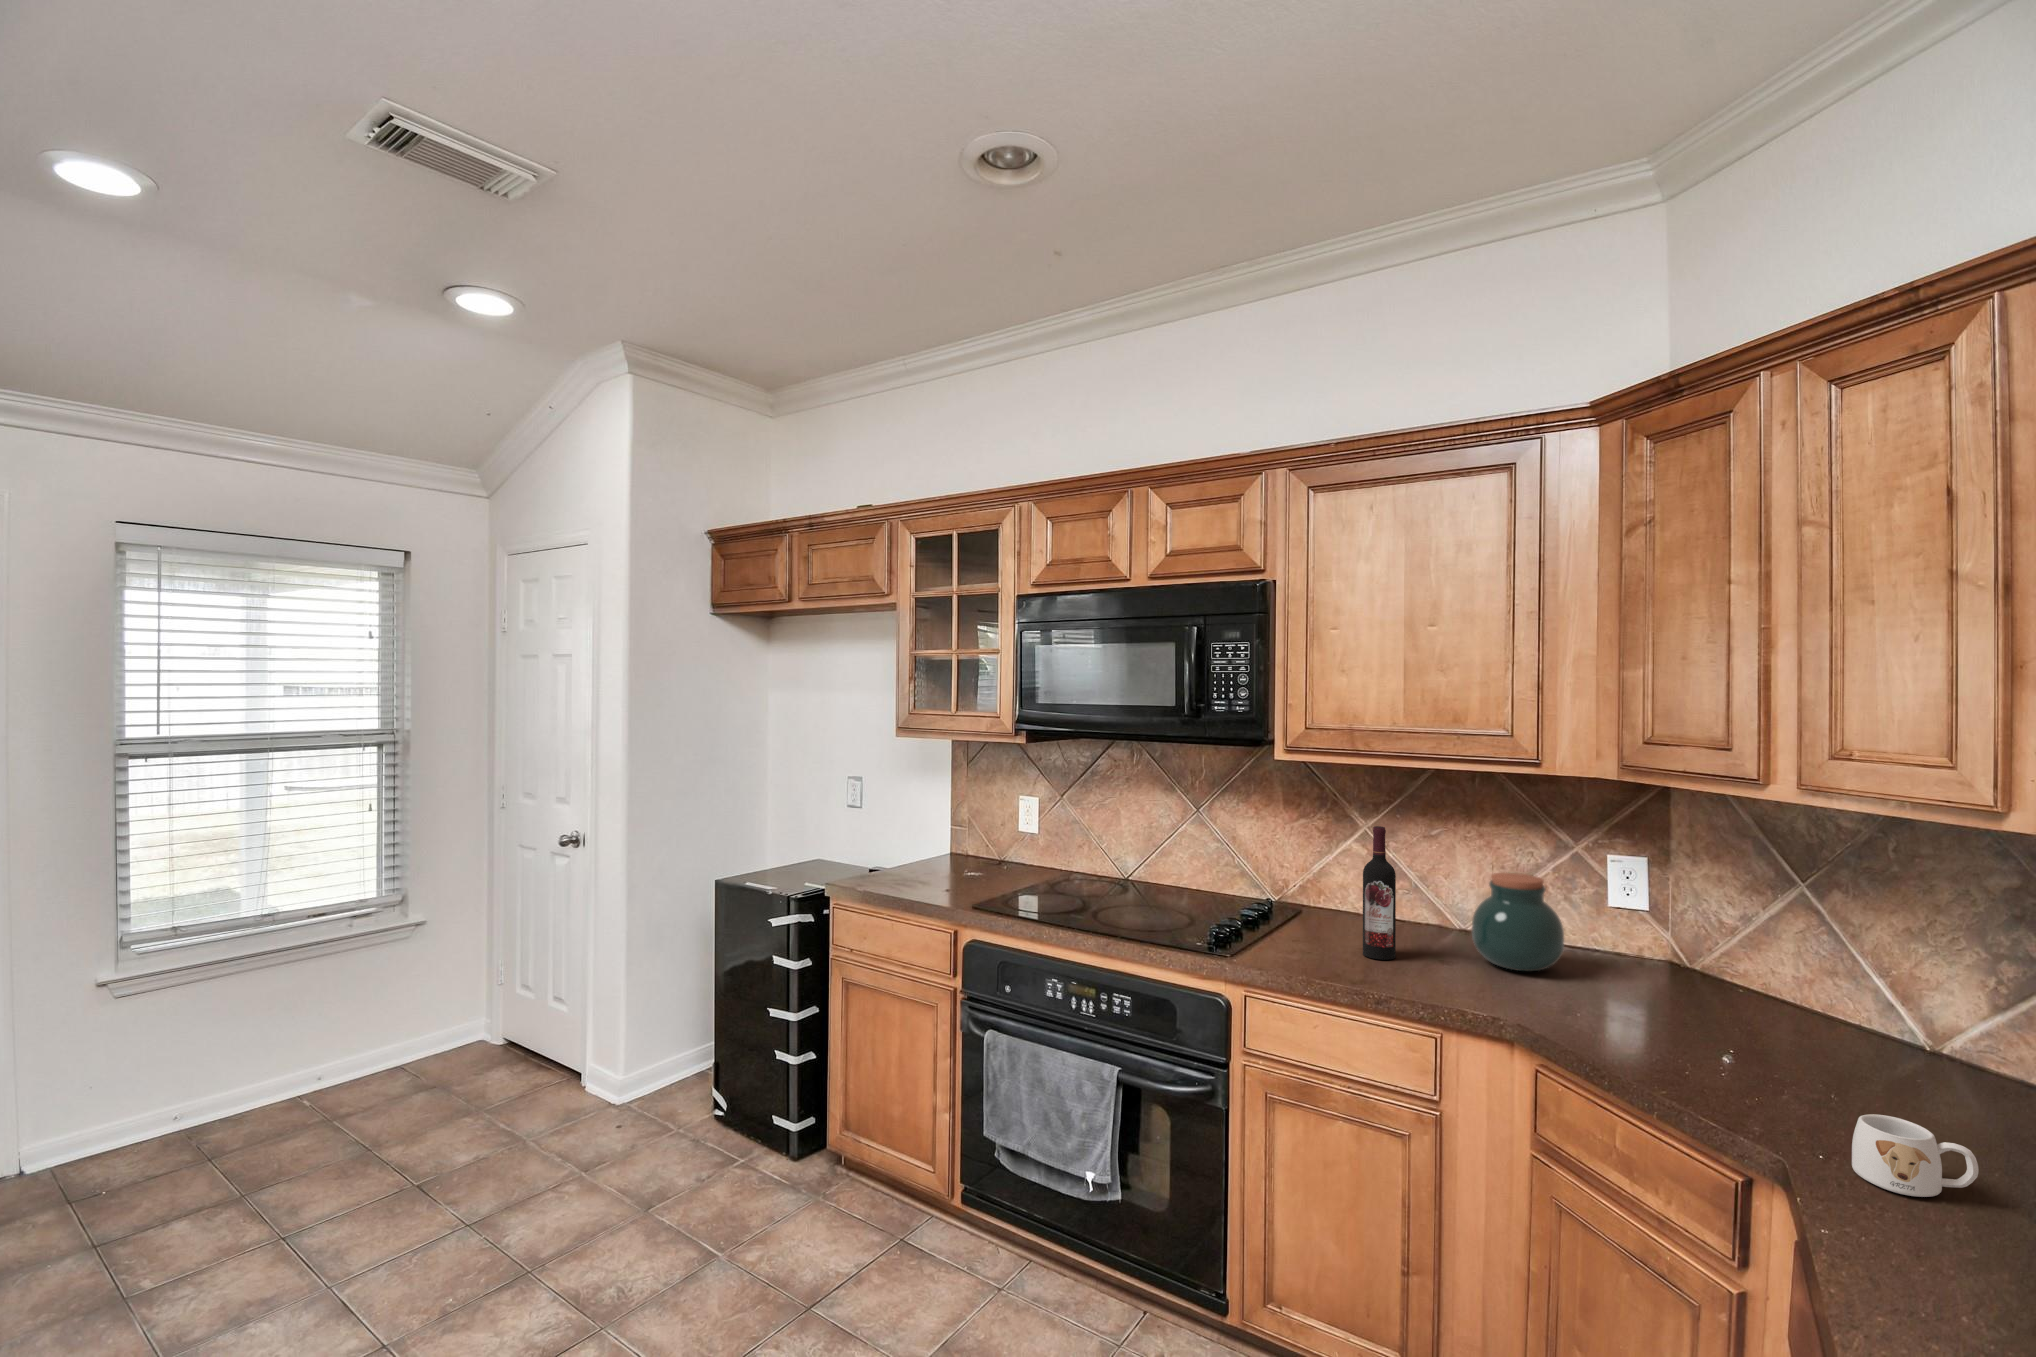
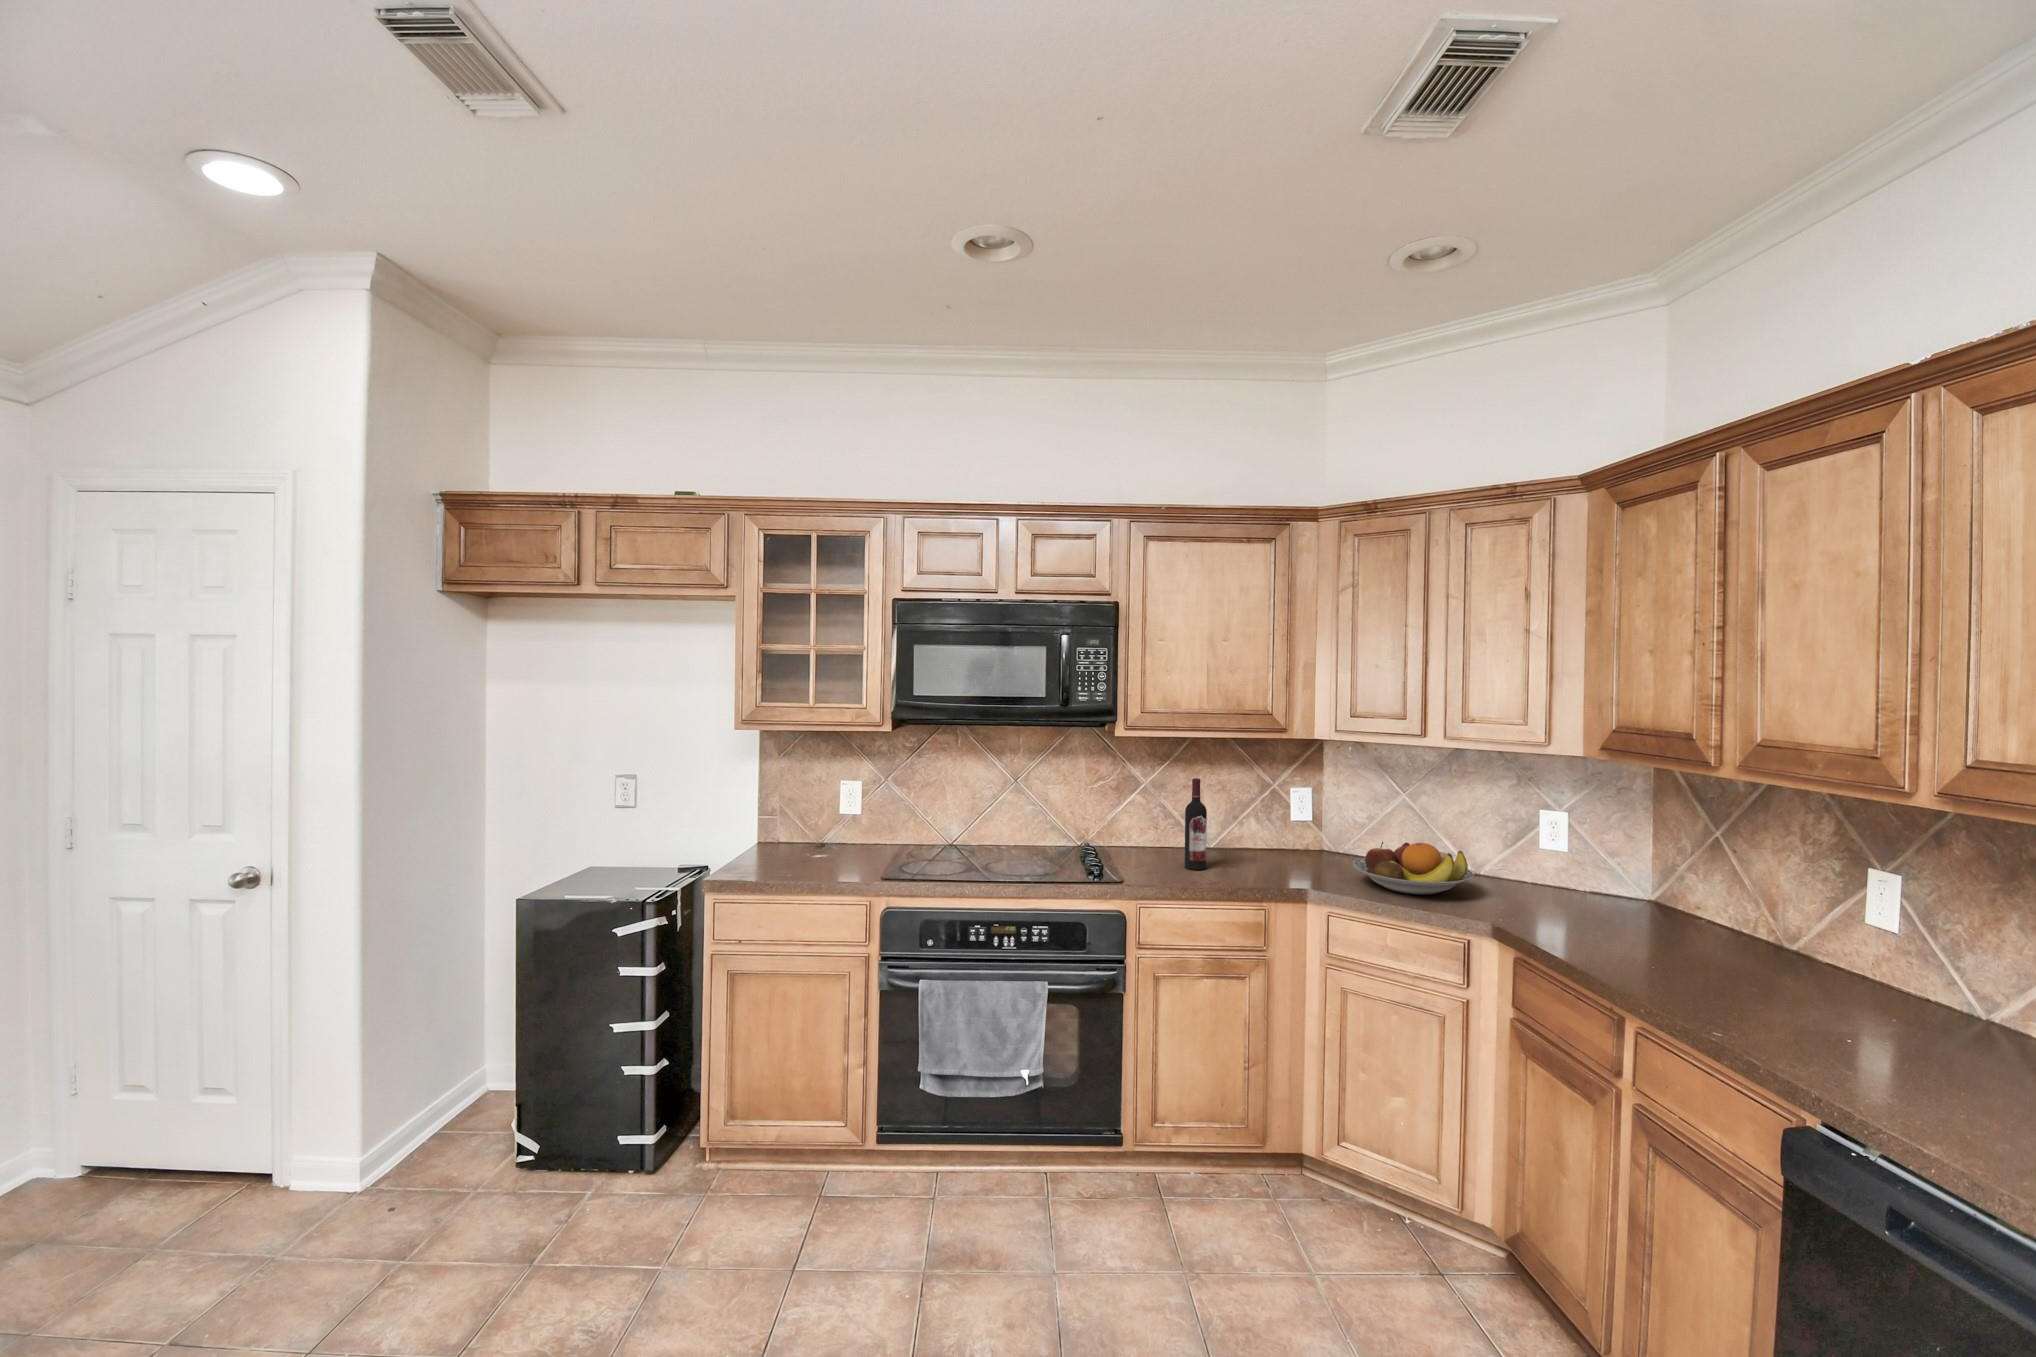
jar: present [1472,873,1564,971] -> none [1241,802,1295,864]
fruit bowl: none [1611,964,1864,1075] -> present [1353,842,1474,895]
mug: present [1852,1114,1978,1197] -> none [1511,895,1559,929]

